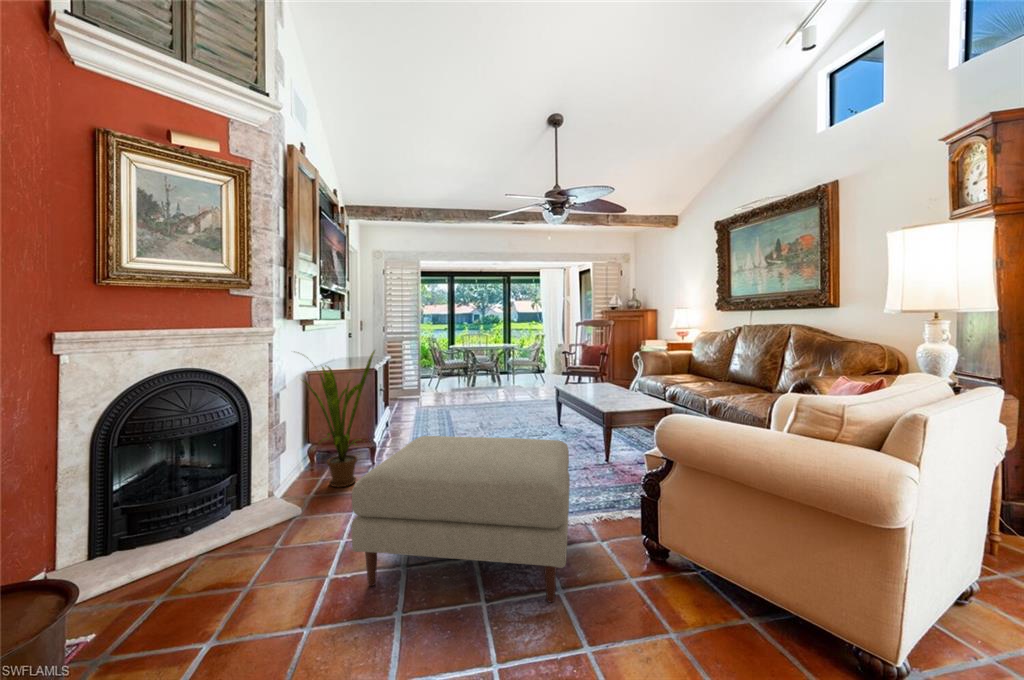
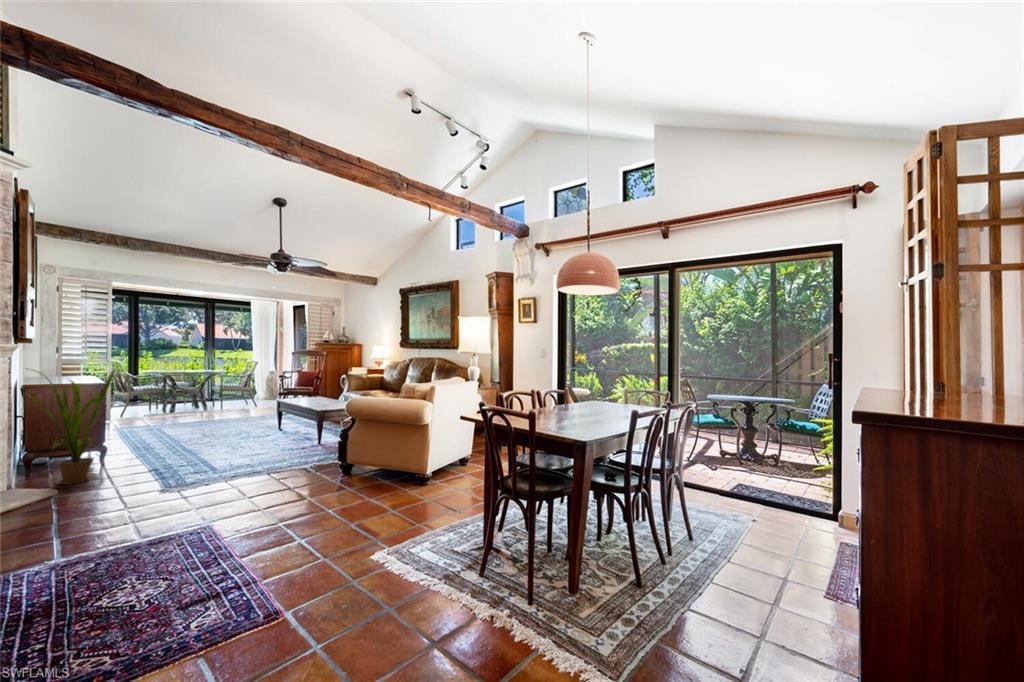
ottoman: present [351,436,570,602] -> none [152,420,300,509]

